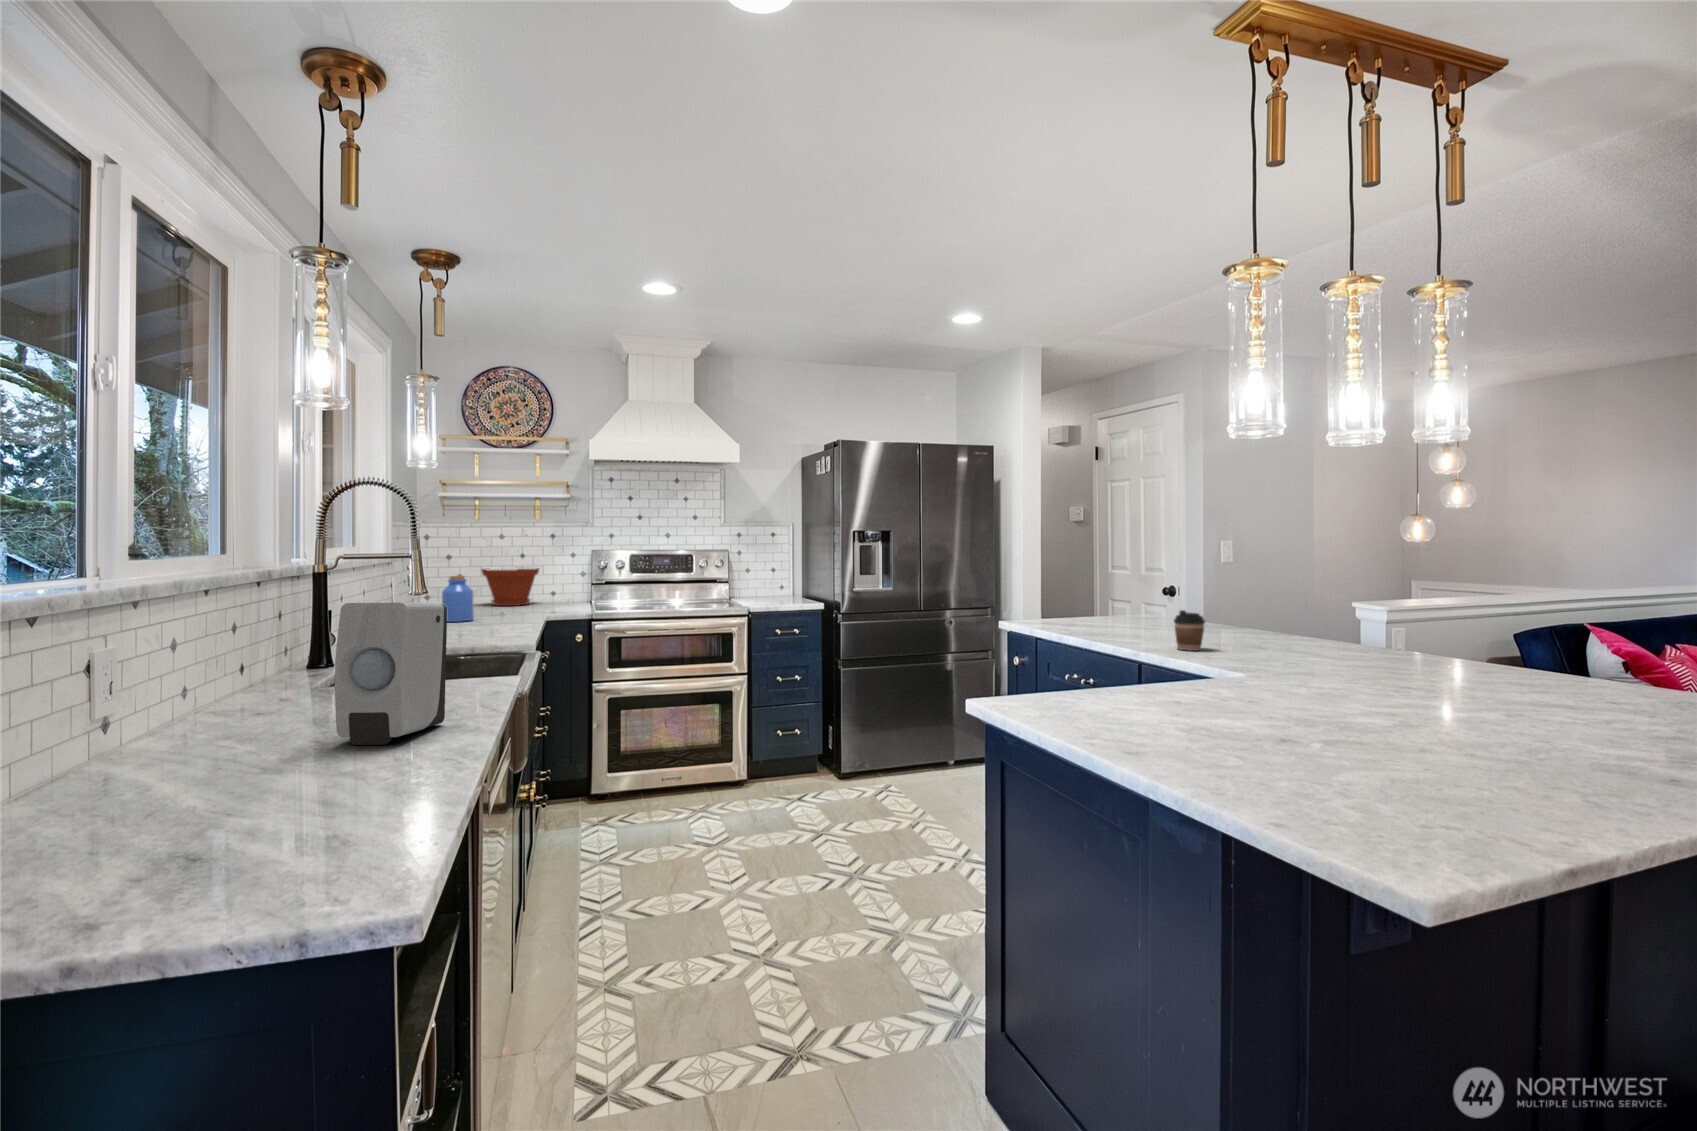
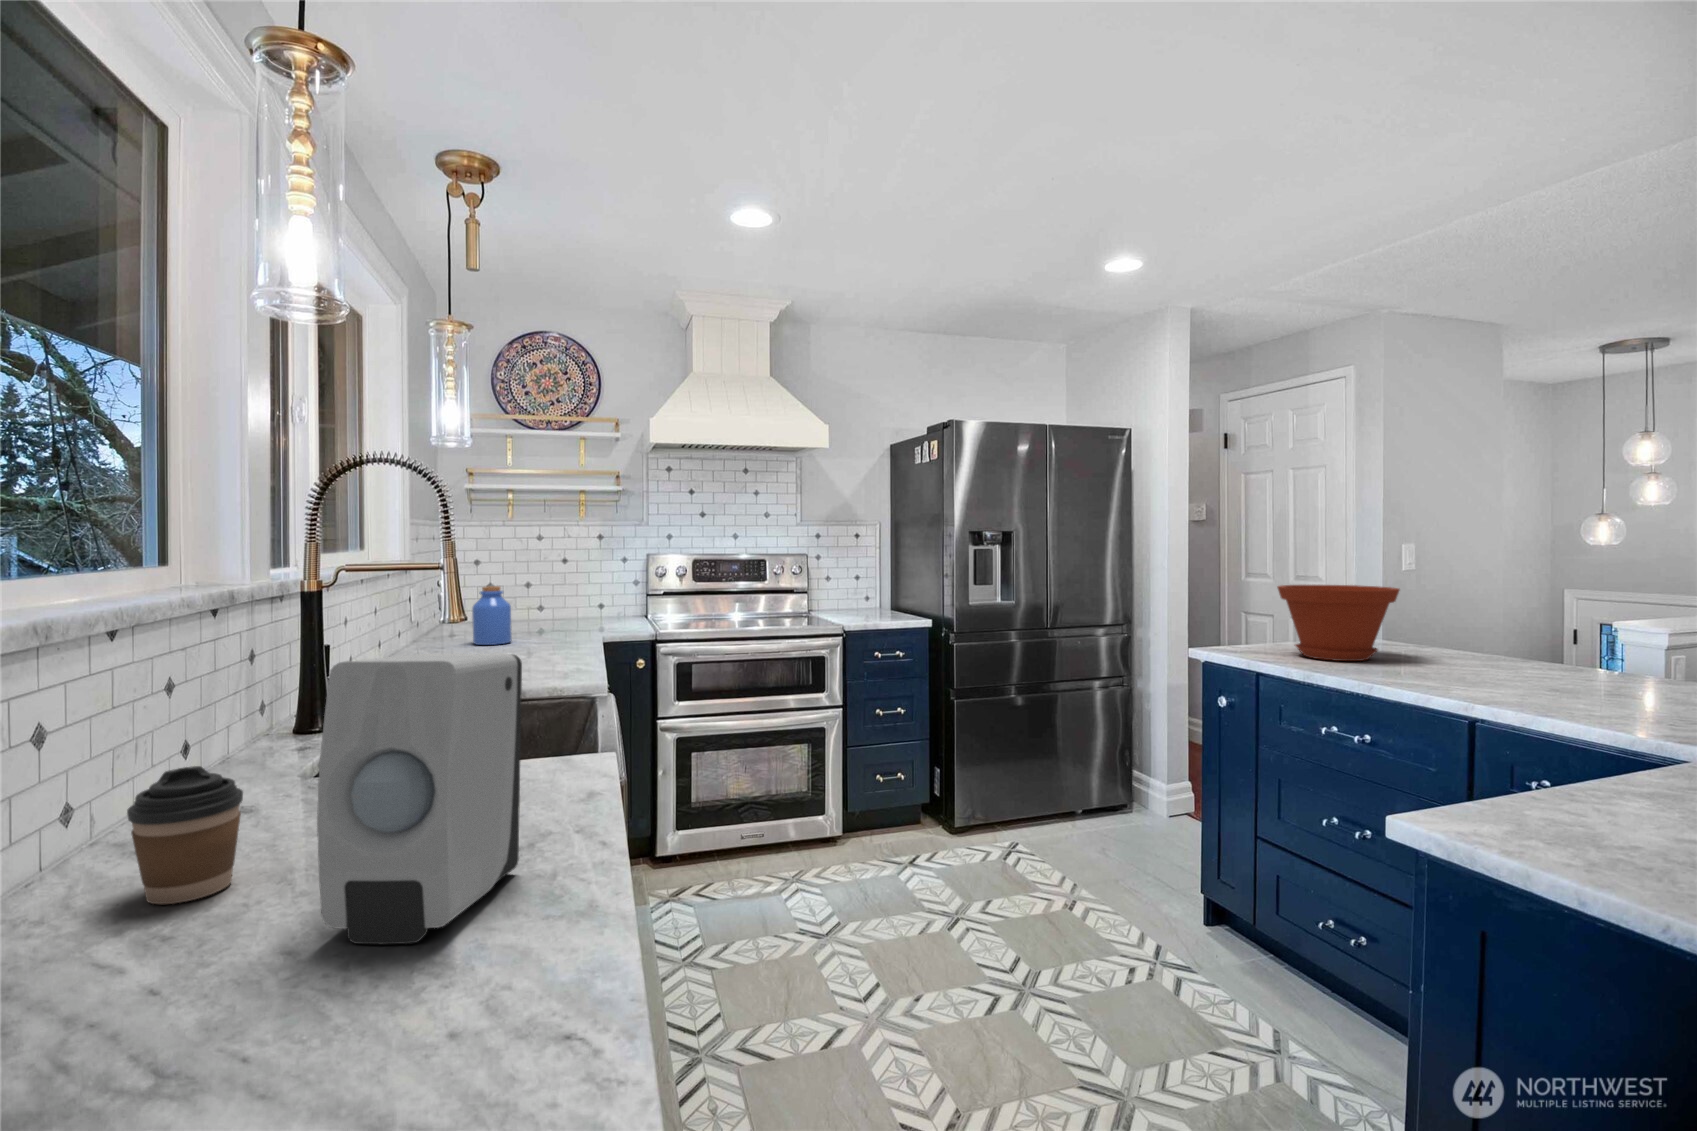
plant pot: present [481,568,539,606] -> present [1277,585,1400,661]
coffee cup: present [1174,610,1205,651] -> present [127,766,243,904]

